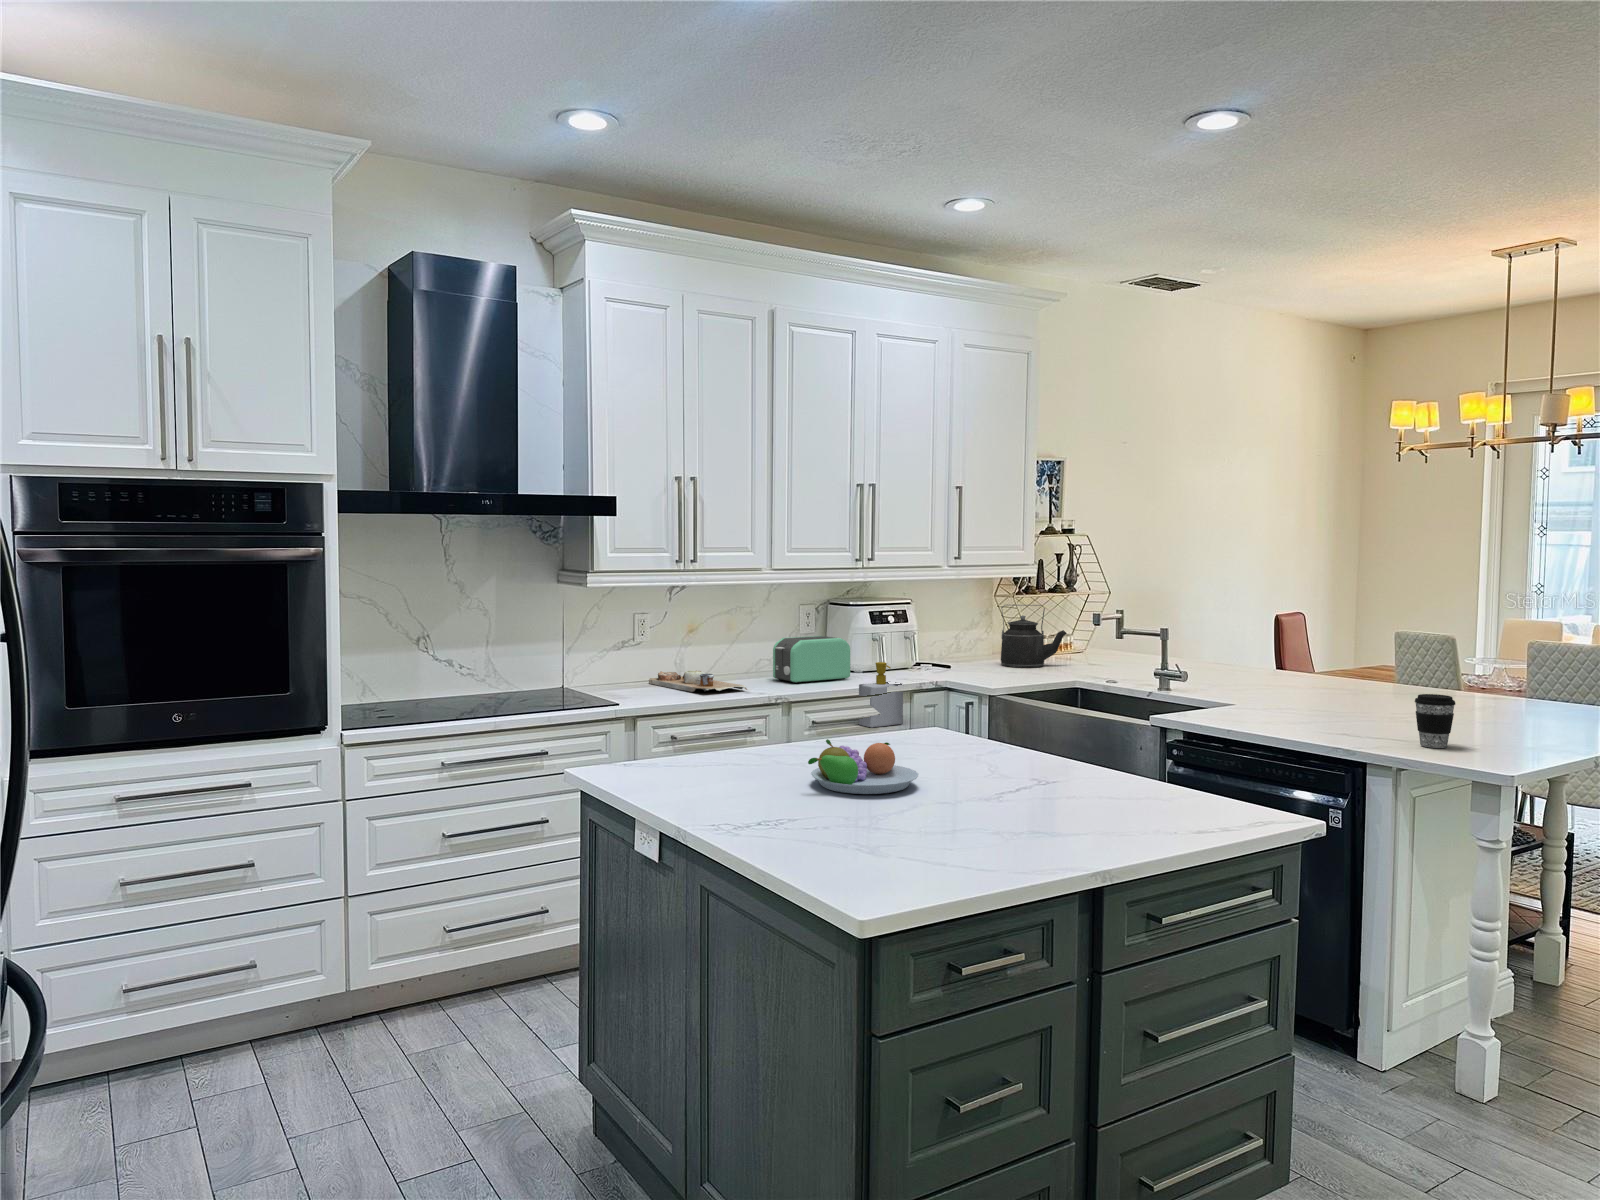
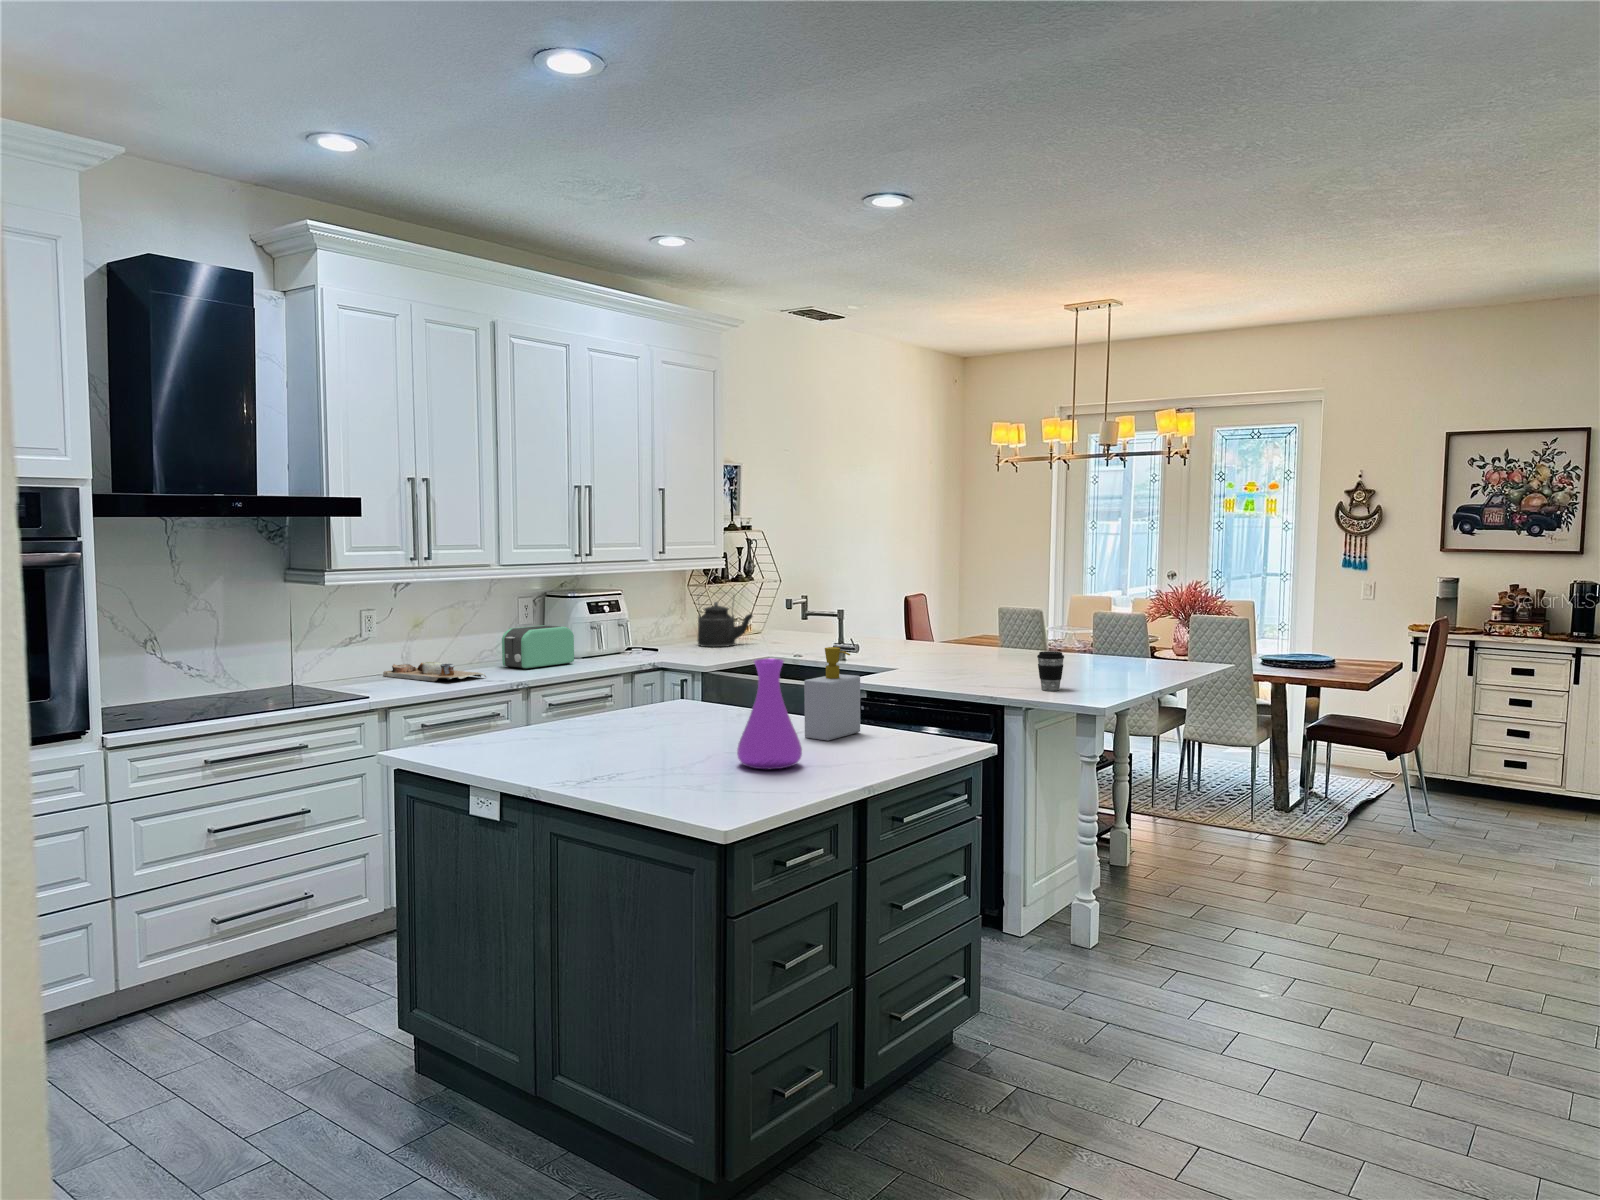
soap bottle: present [859,662,903,728] -> present [804,647,860,741]
vase: none [943,689,1028,833] -> present [737,659,802,769]
fruit bowl: present [808,739,918,794] -> none [611,708,701,750]

